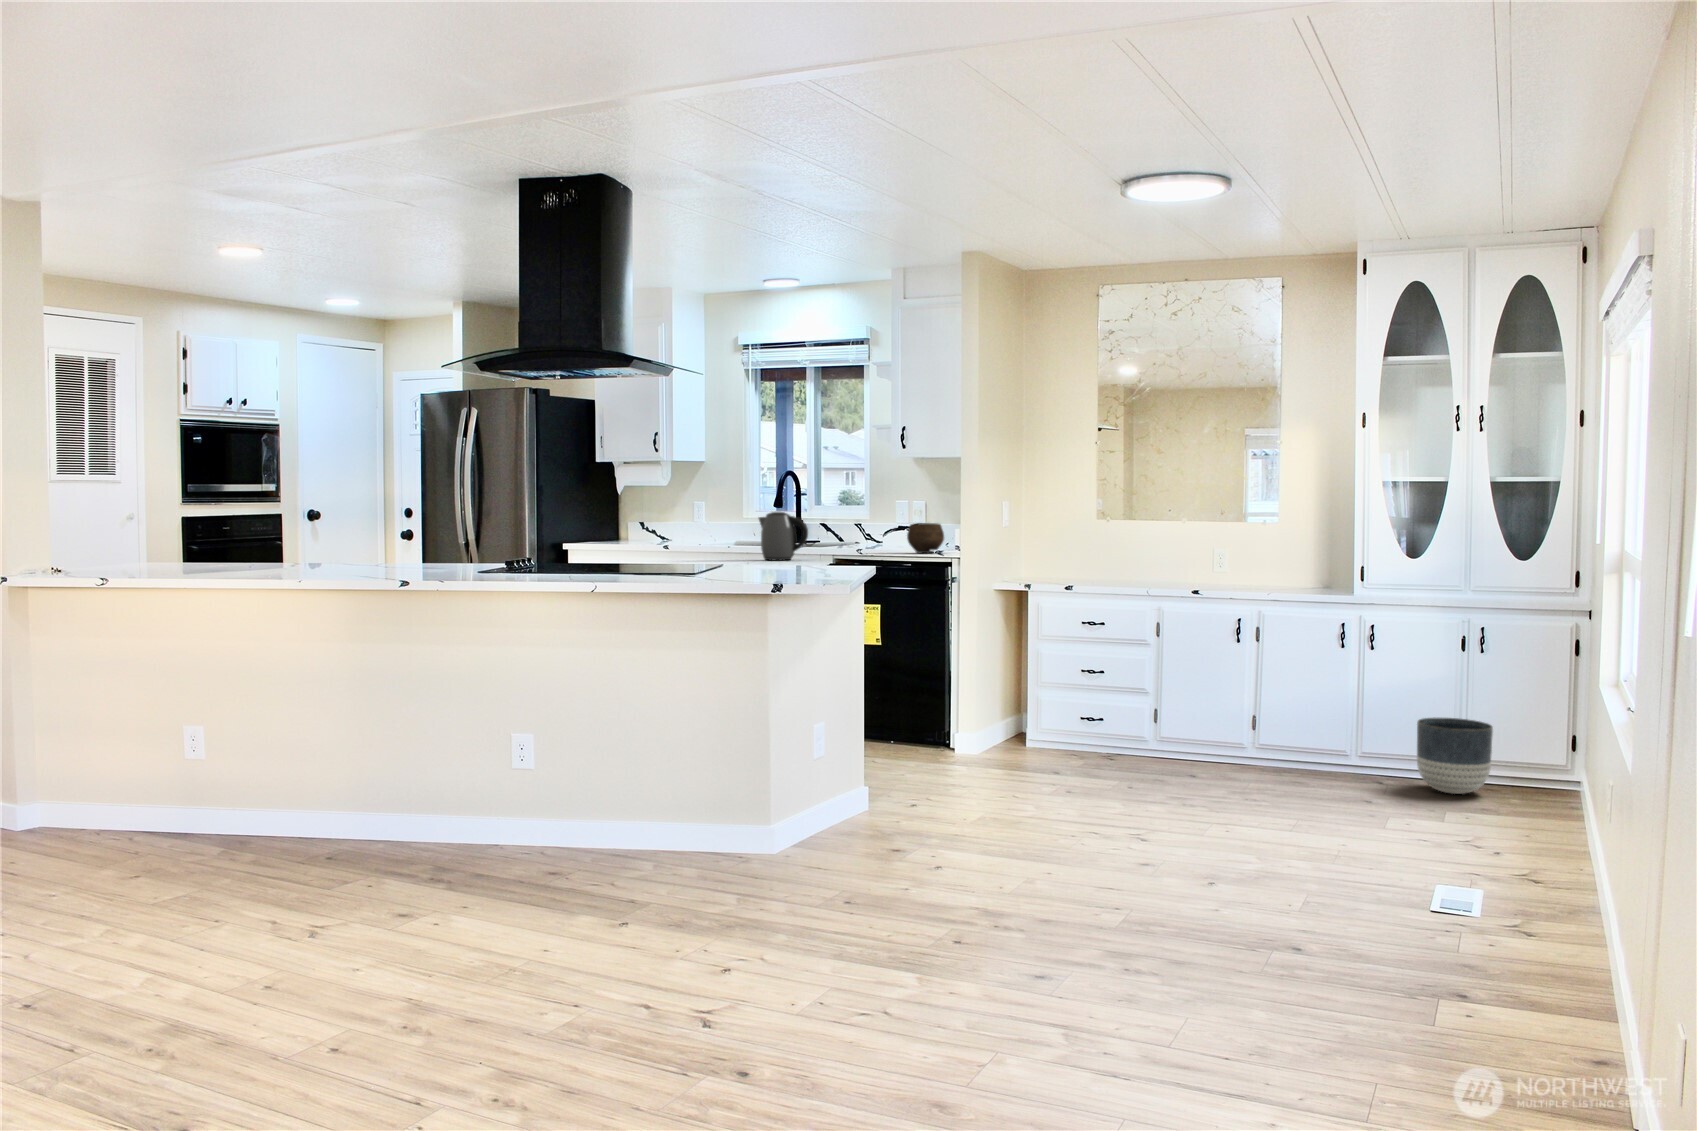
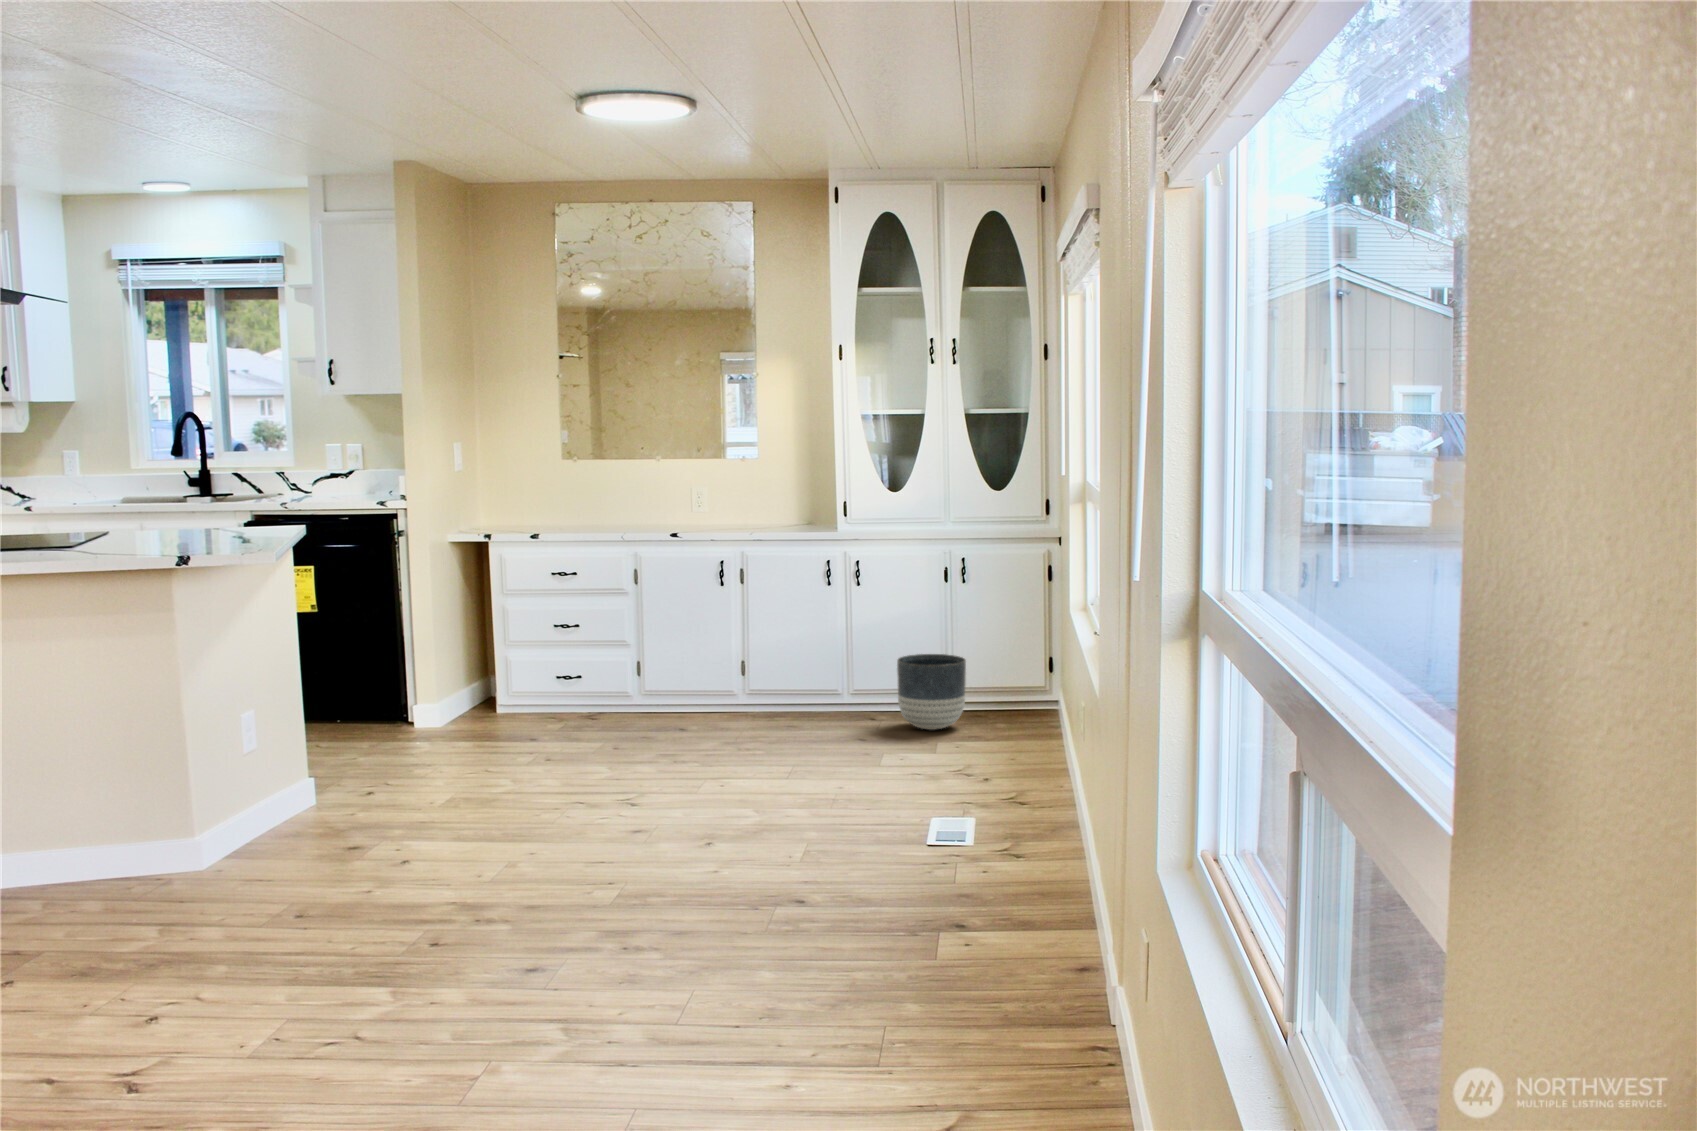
kettle: present [759,512,808,561] -> none [151,460,218,520]
bowl: present [907,523,944,553] -> none [344,467,390,502]

